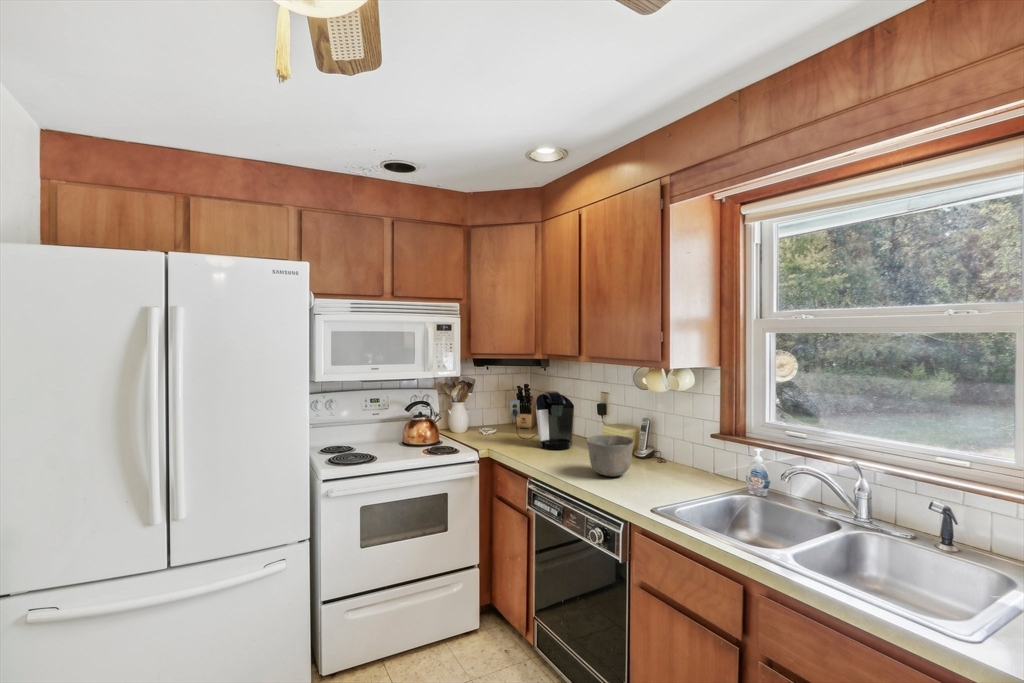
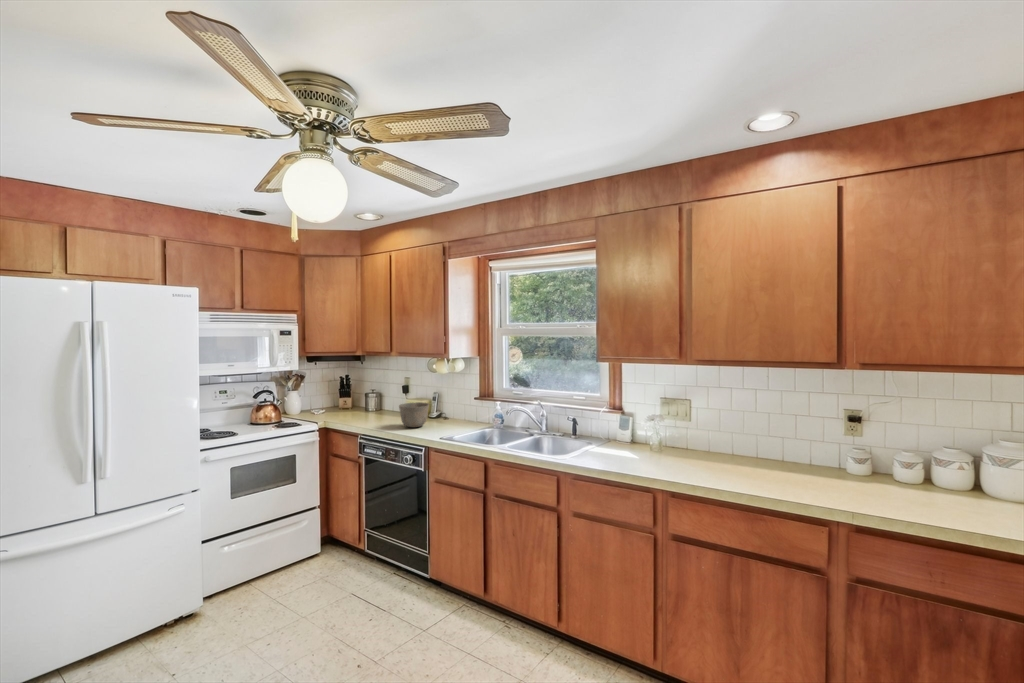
coffee maker: present [509,391,574,450] -> none [339,378,387,418]

